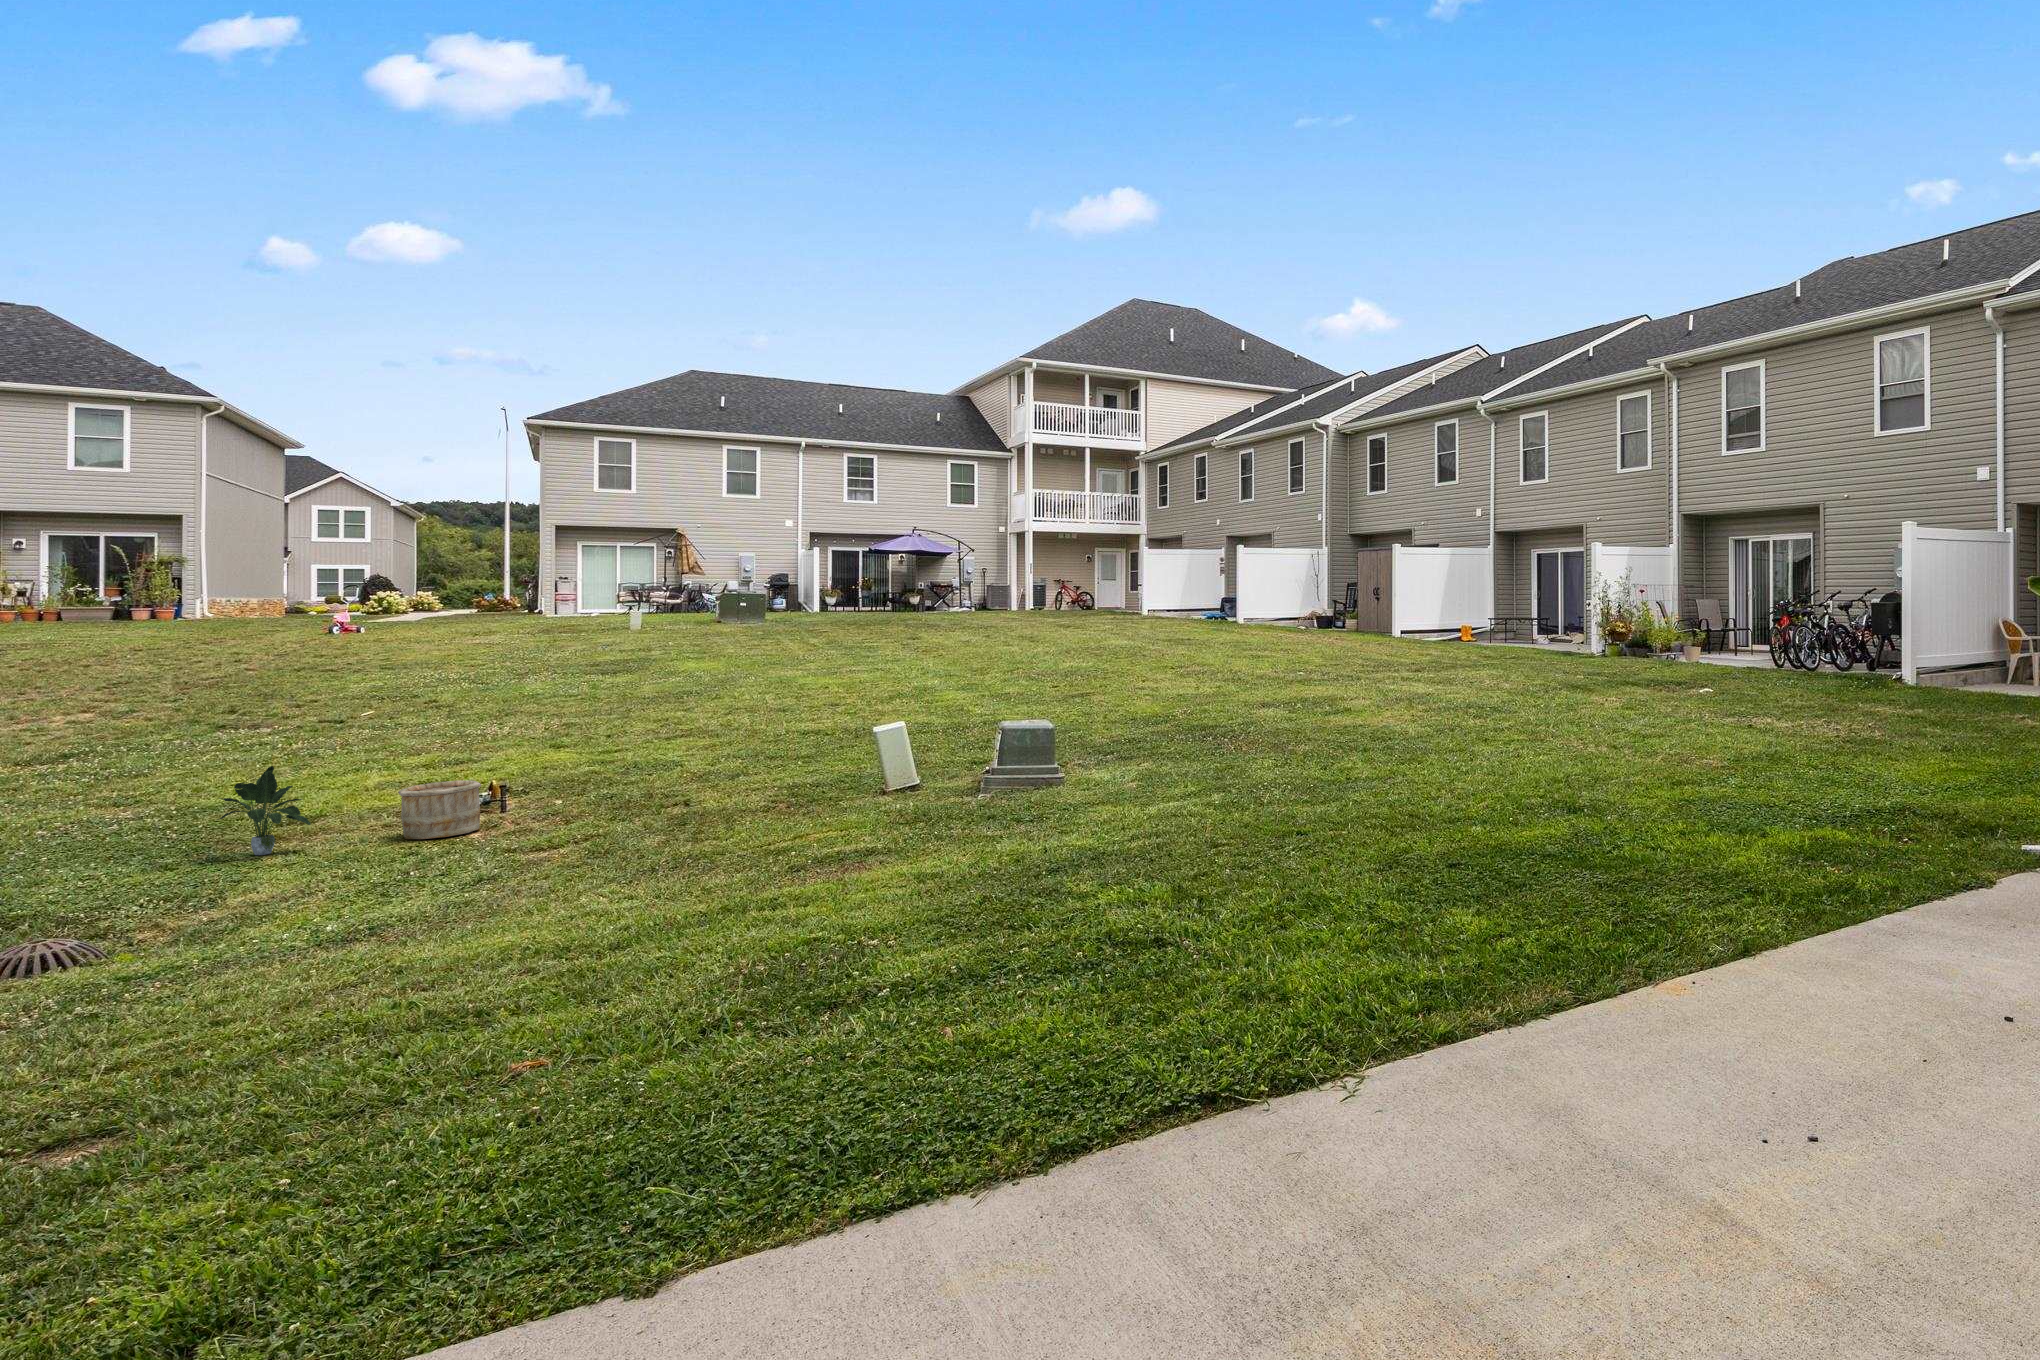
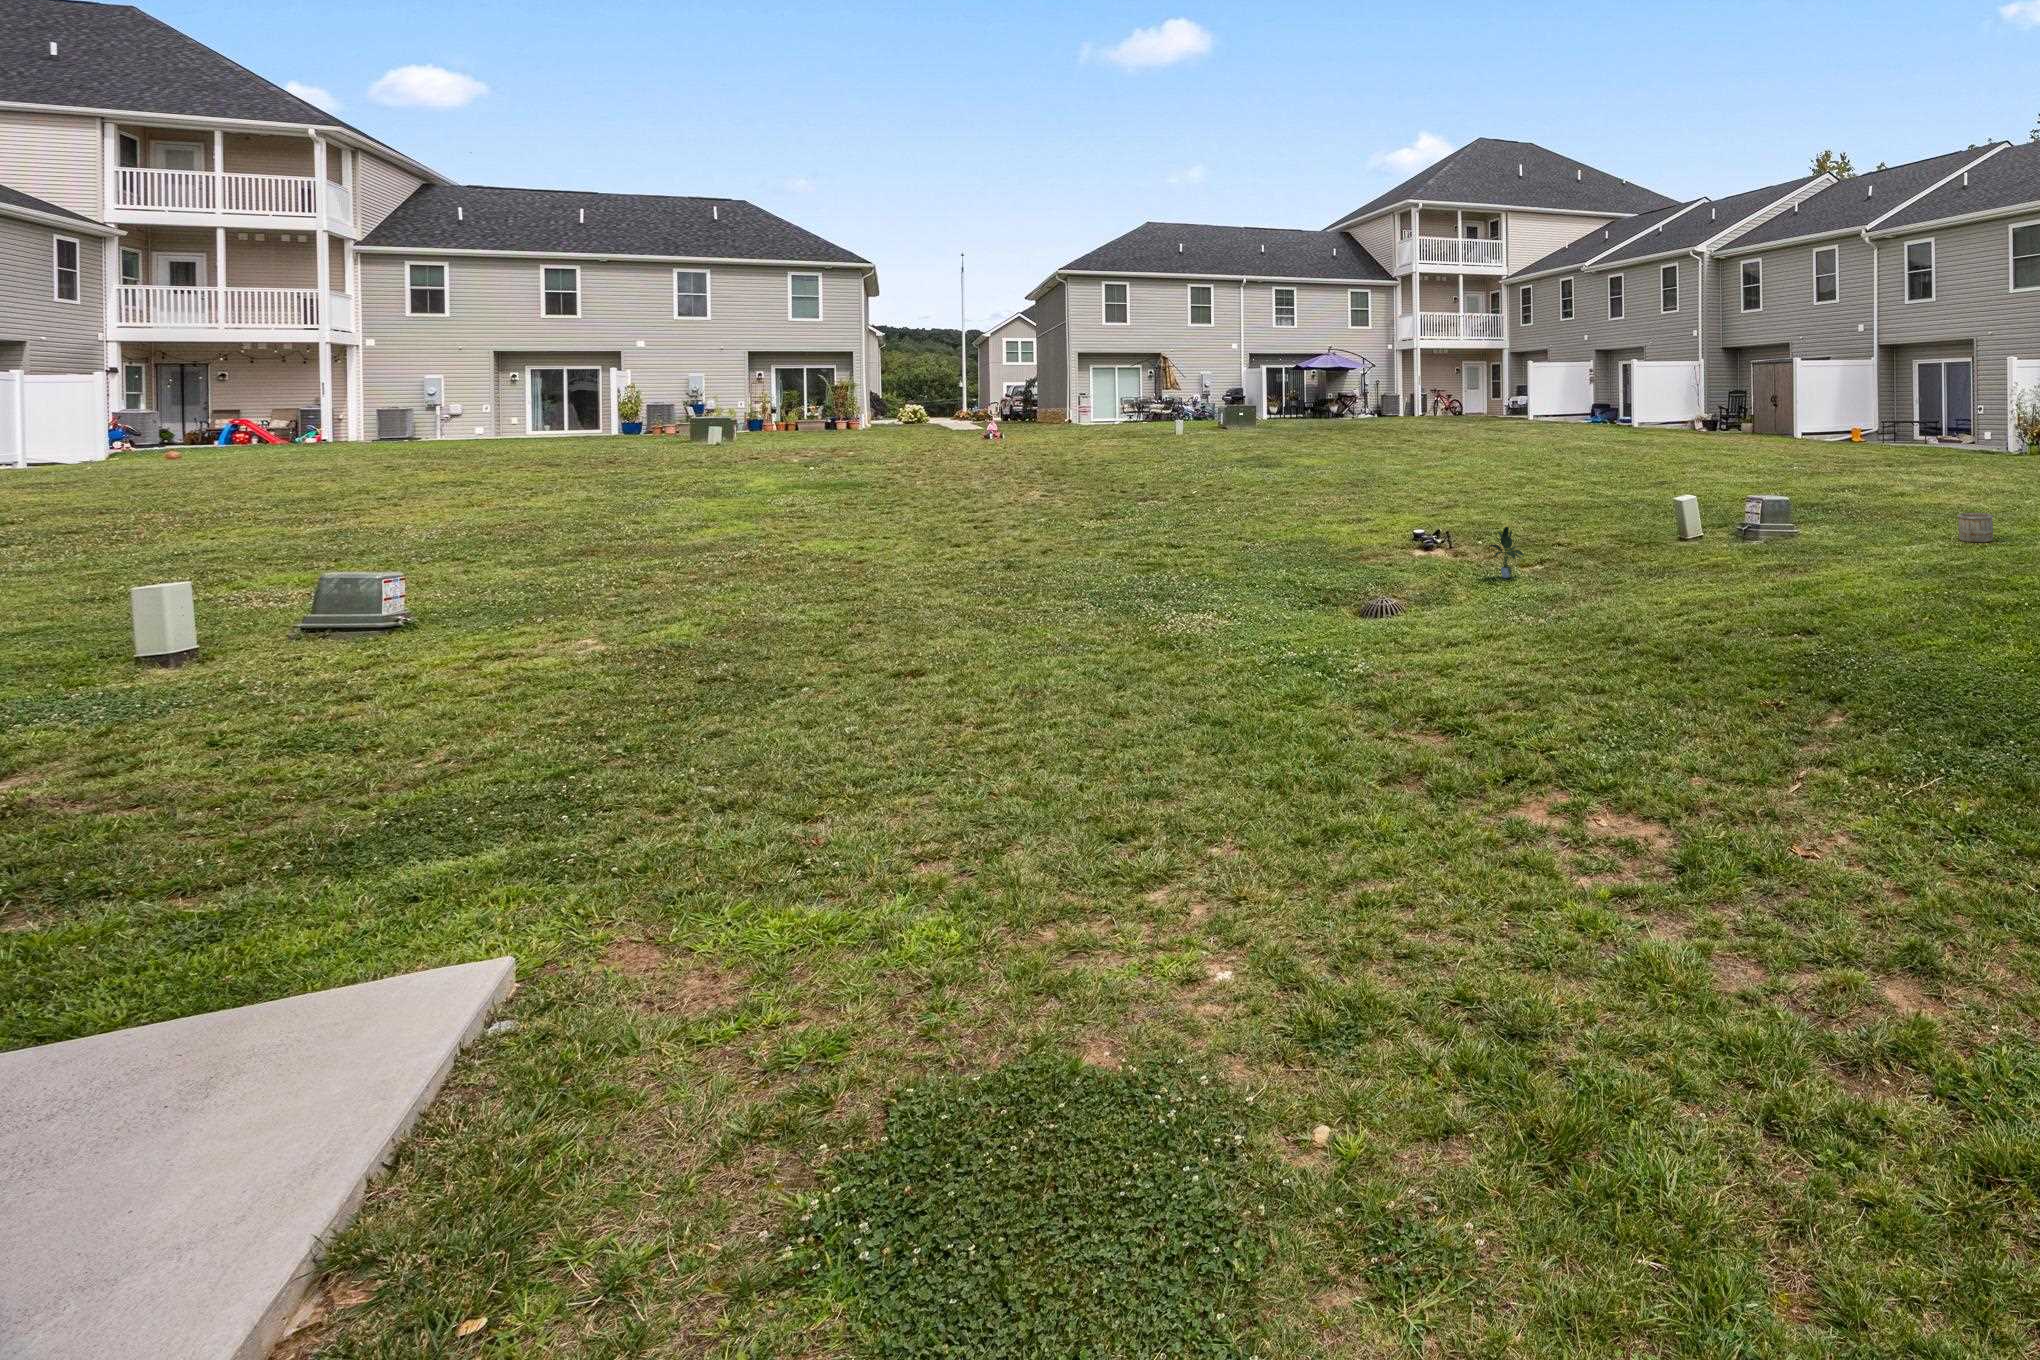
wooden bucket: present [398,780,481,839] -> present [1957,513,1993,542]

